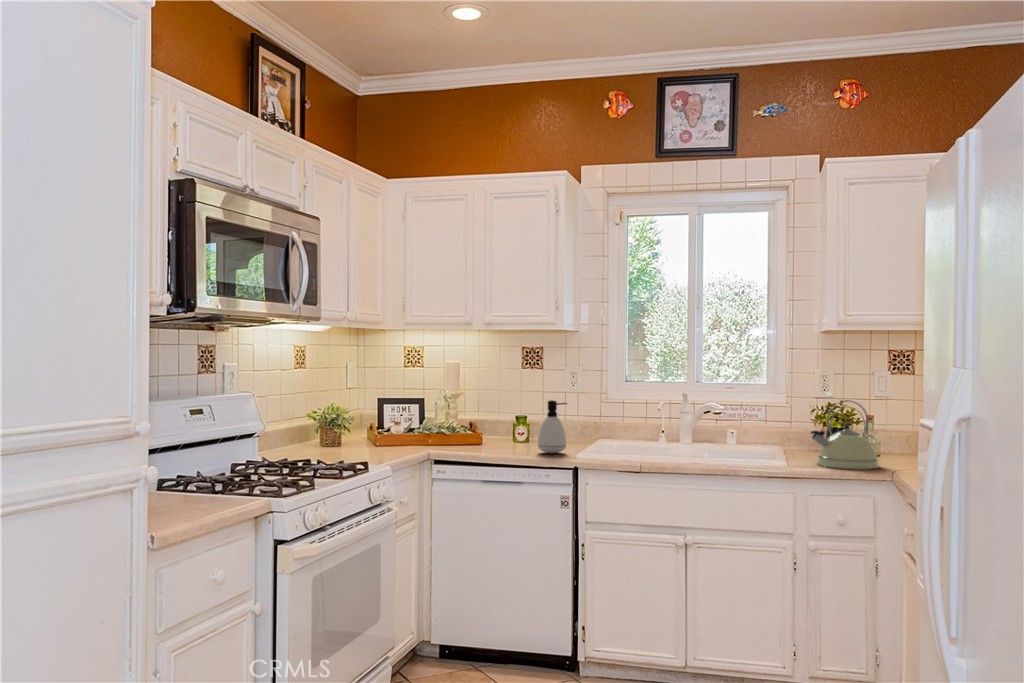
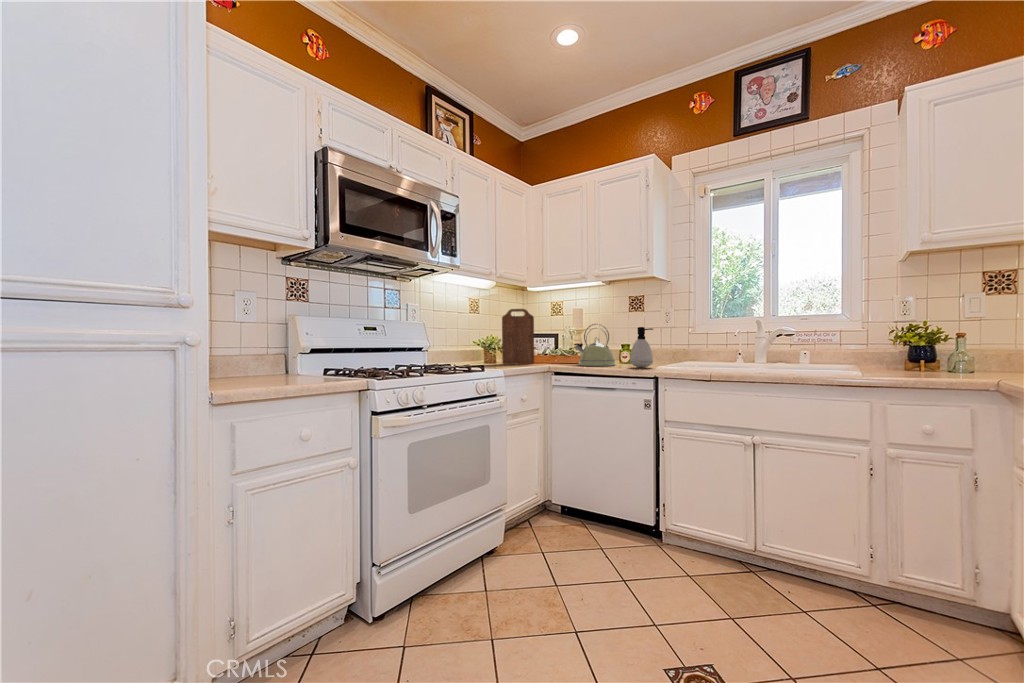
cutting board: none [351,367,398,449] -> present [502,309,534,364]
kettle: present [810,400,879,470] -> present [574,324,615,366]

